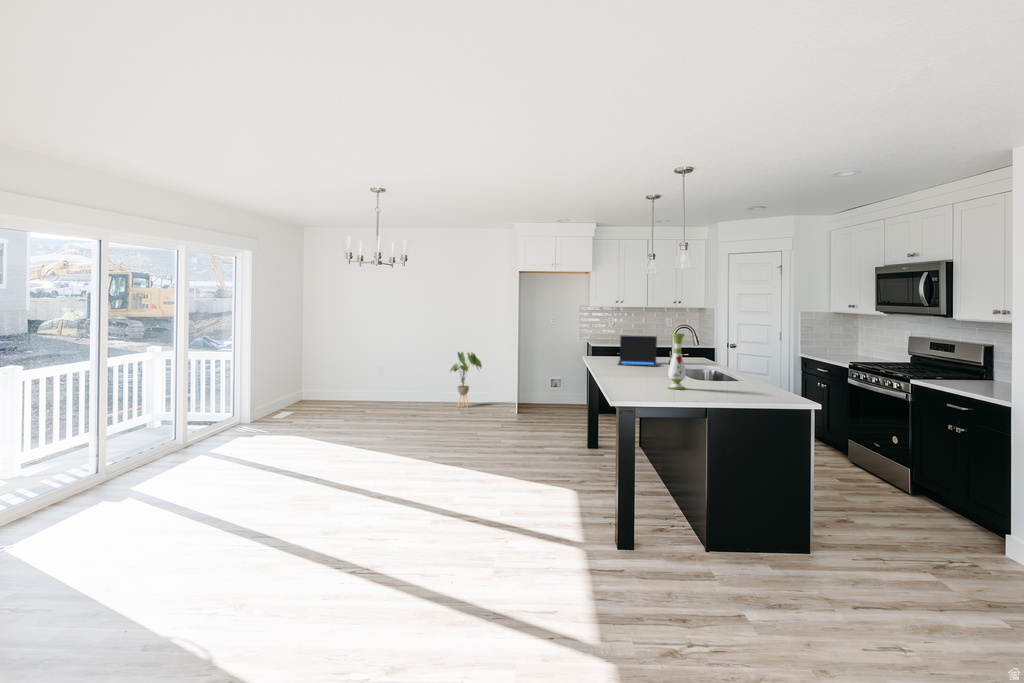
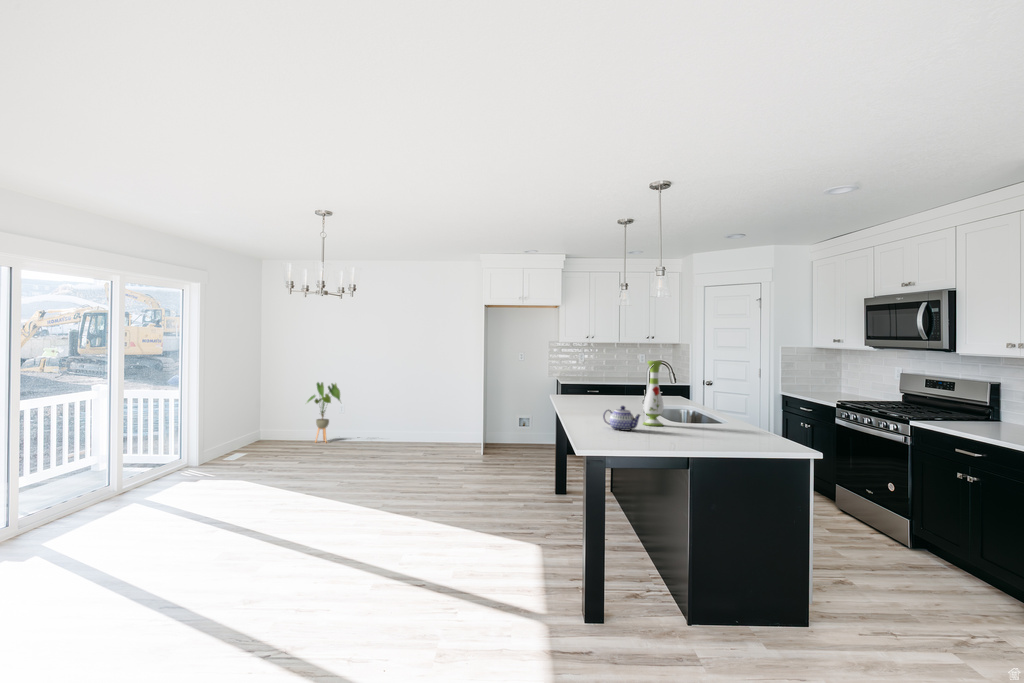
laptop: present [618,335,657,367] -> none [588,368,631,402]
house plant: present [450,352,482,407] -> present [307,382,340,442]
teapot: none [634,373,666,394] -> present [603,406,640,431]

